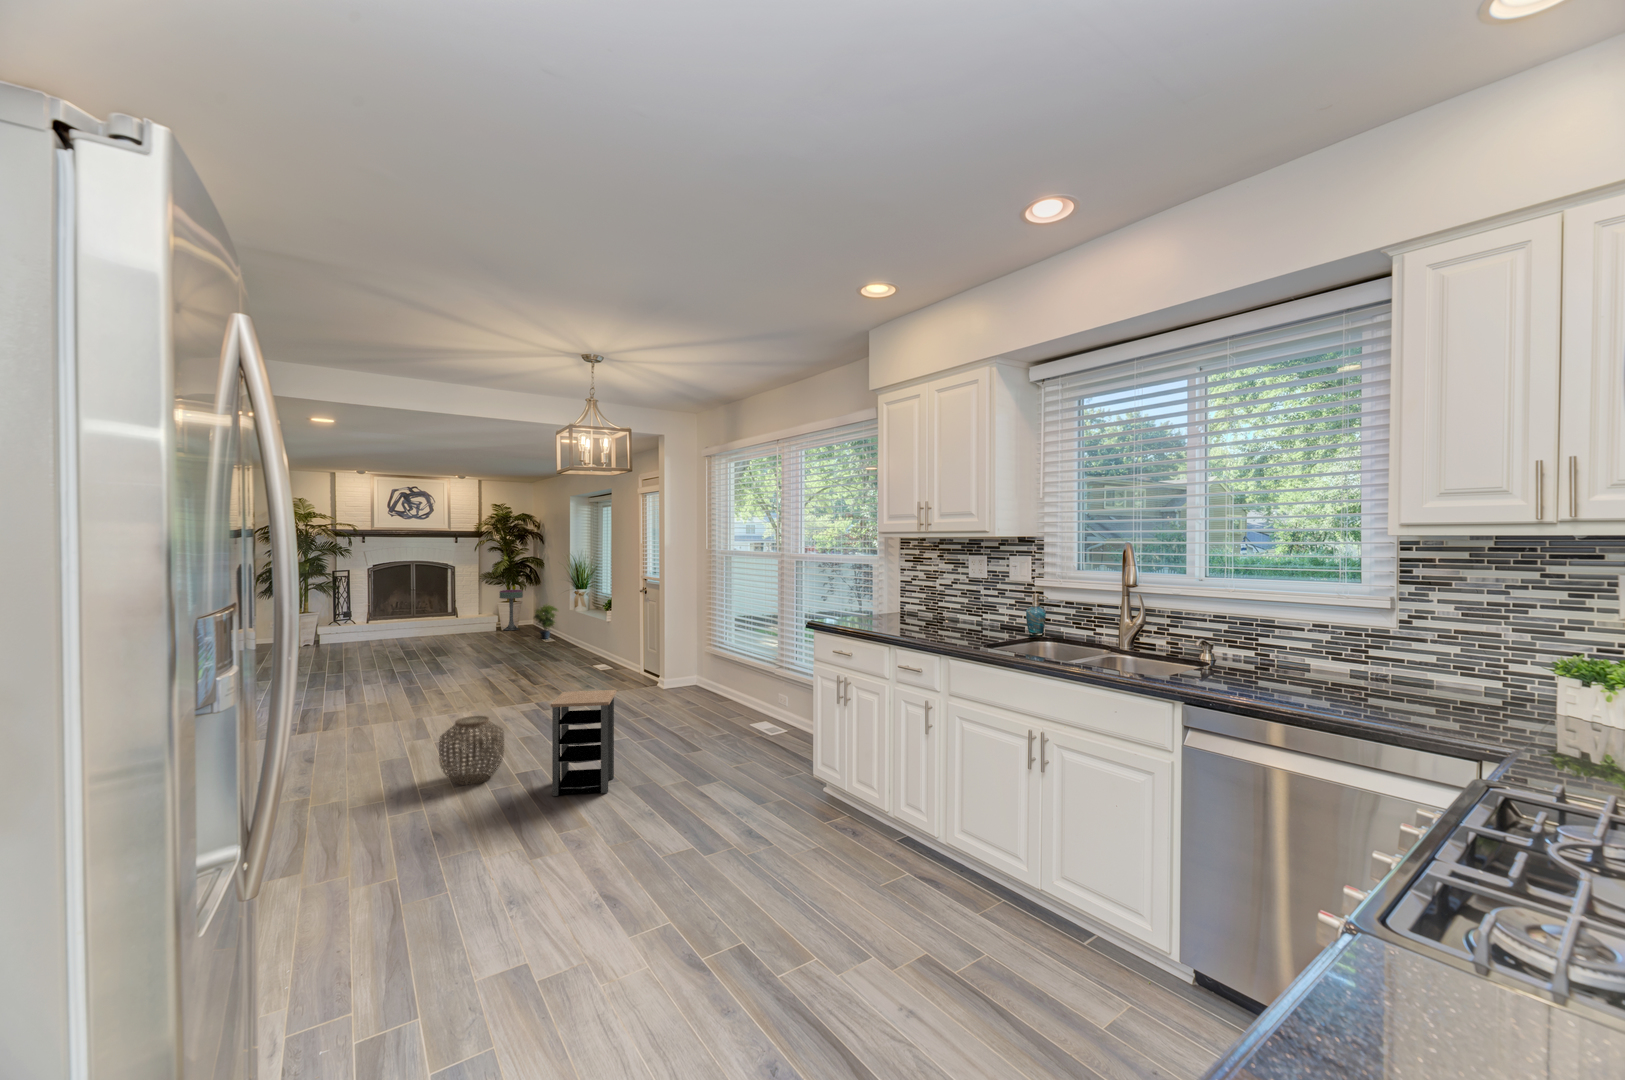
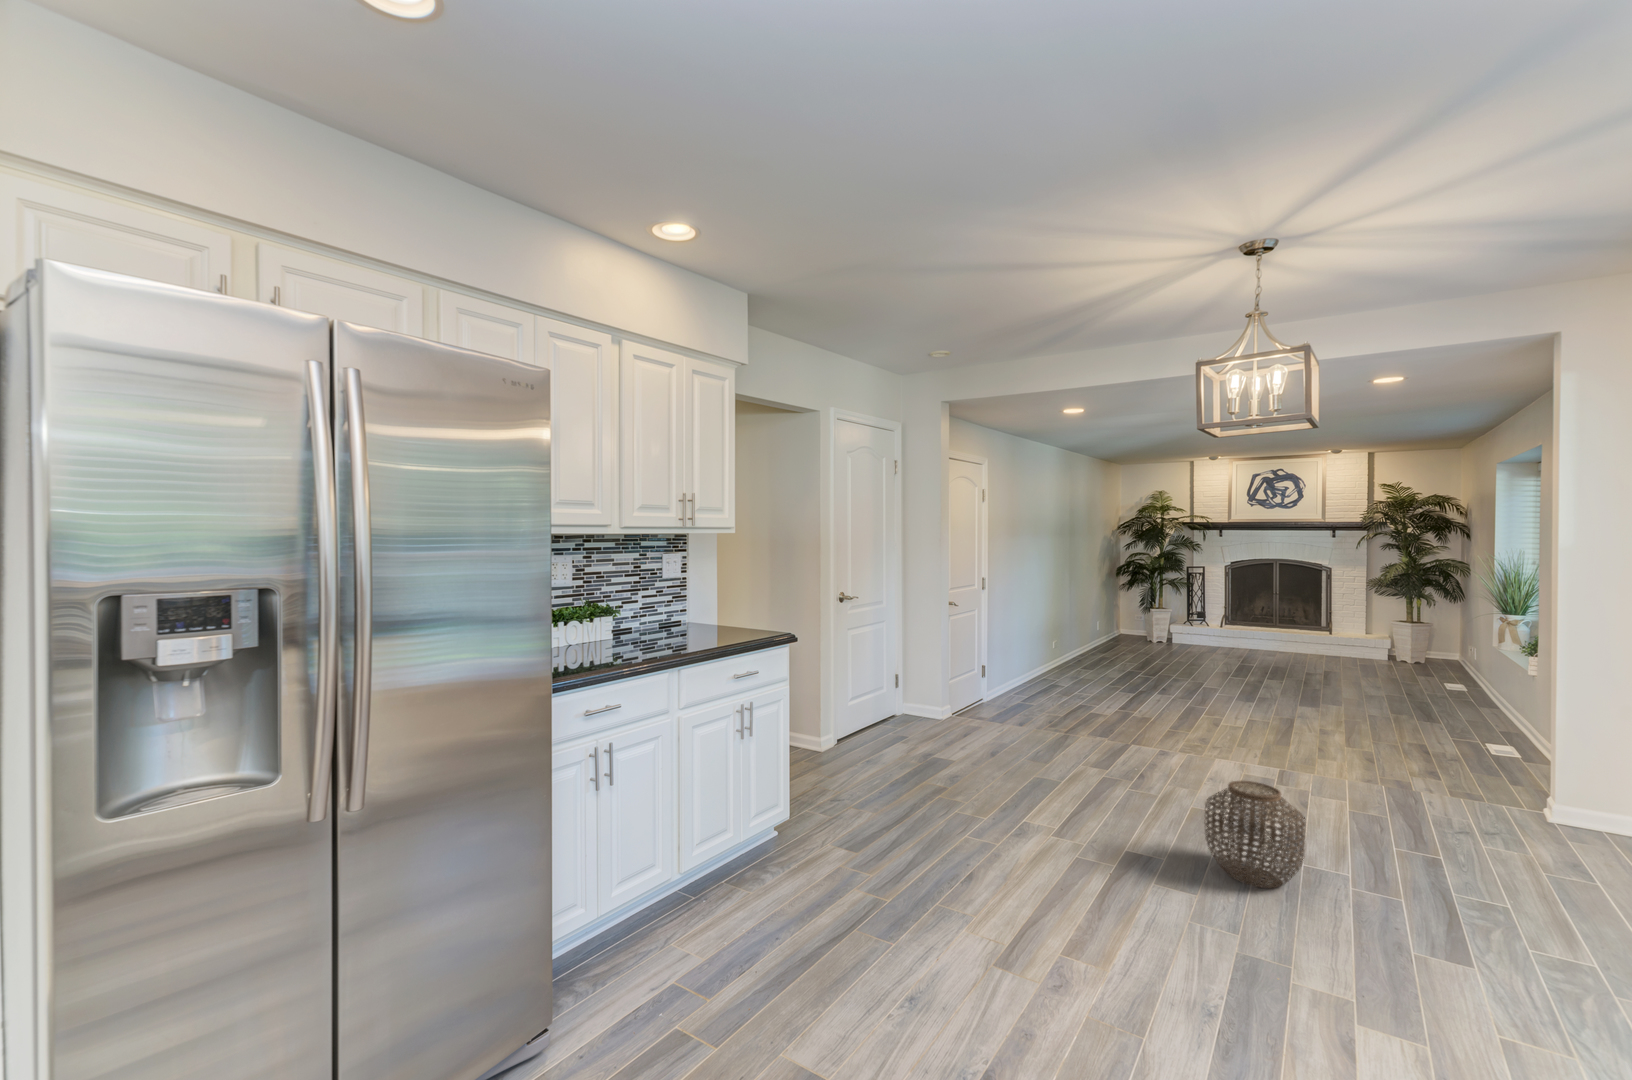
bar stool: present [500,590,523,630] -> none [1395,605,1434,663]
potted plant: present [534,604,558,639] -> none [1444,630,1495,686]
side table: present [551,690,617,796] -> none [1372,791,1541,1028]

